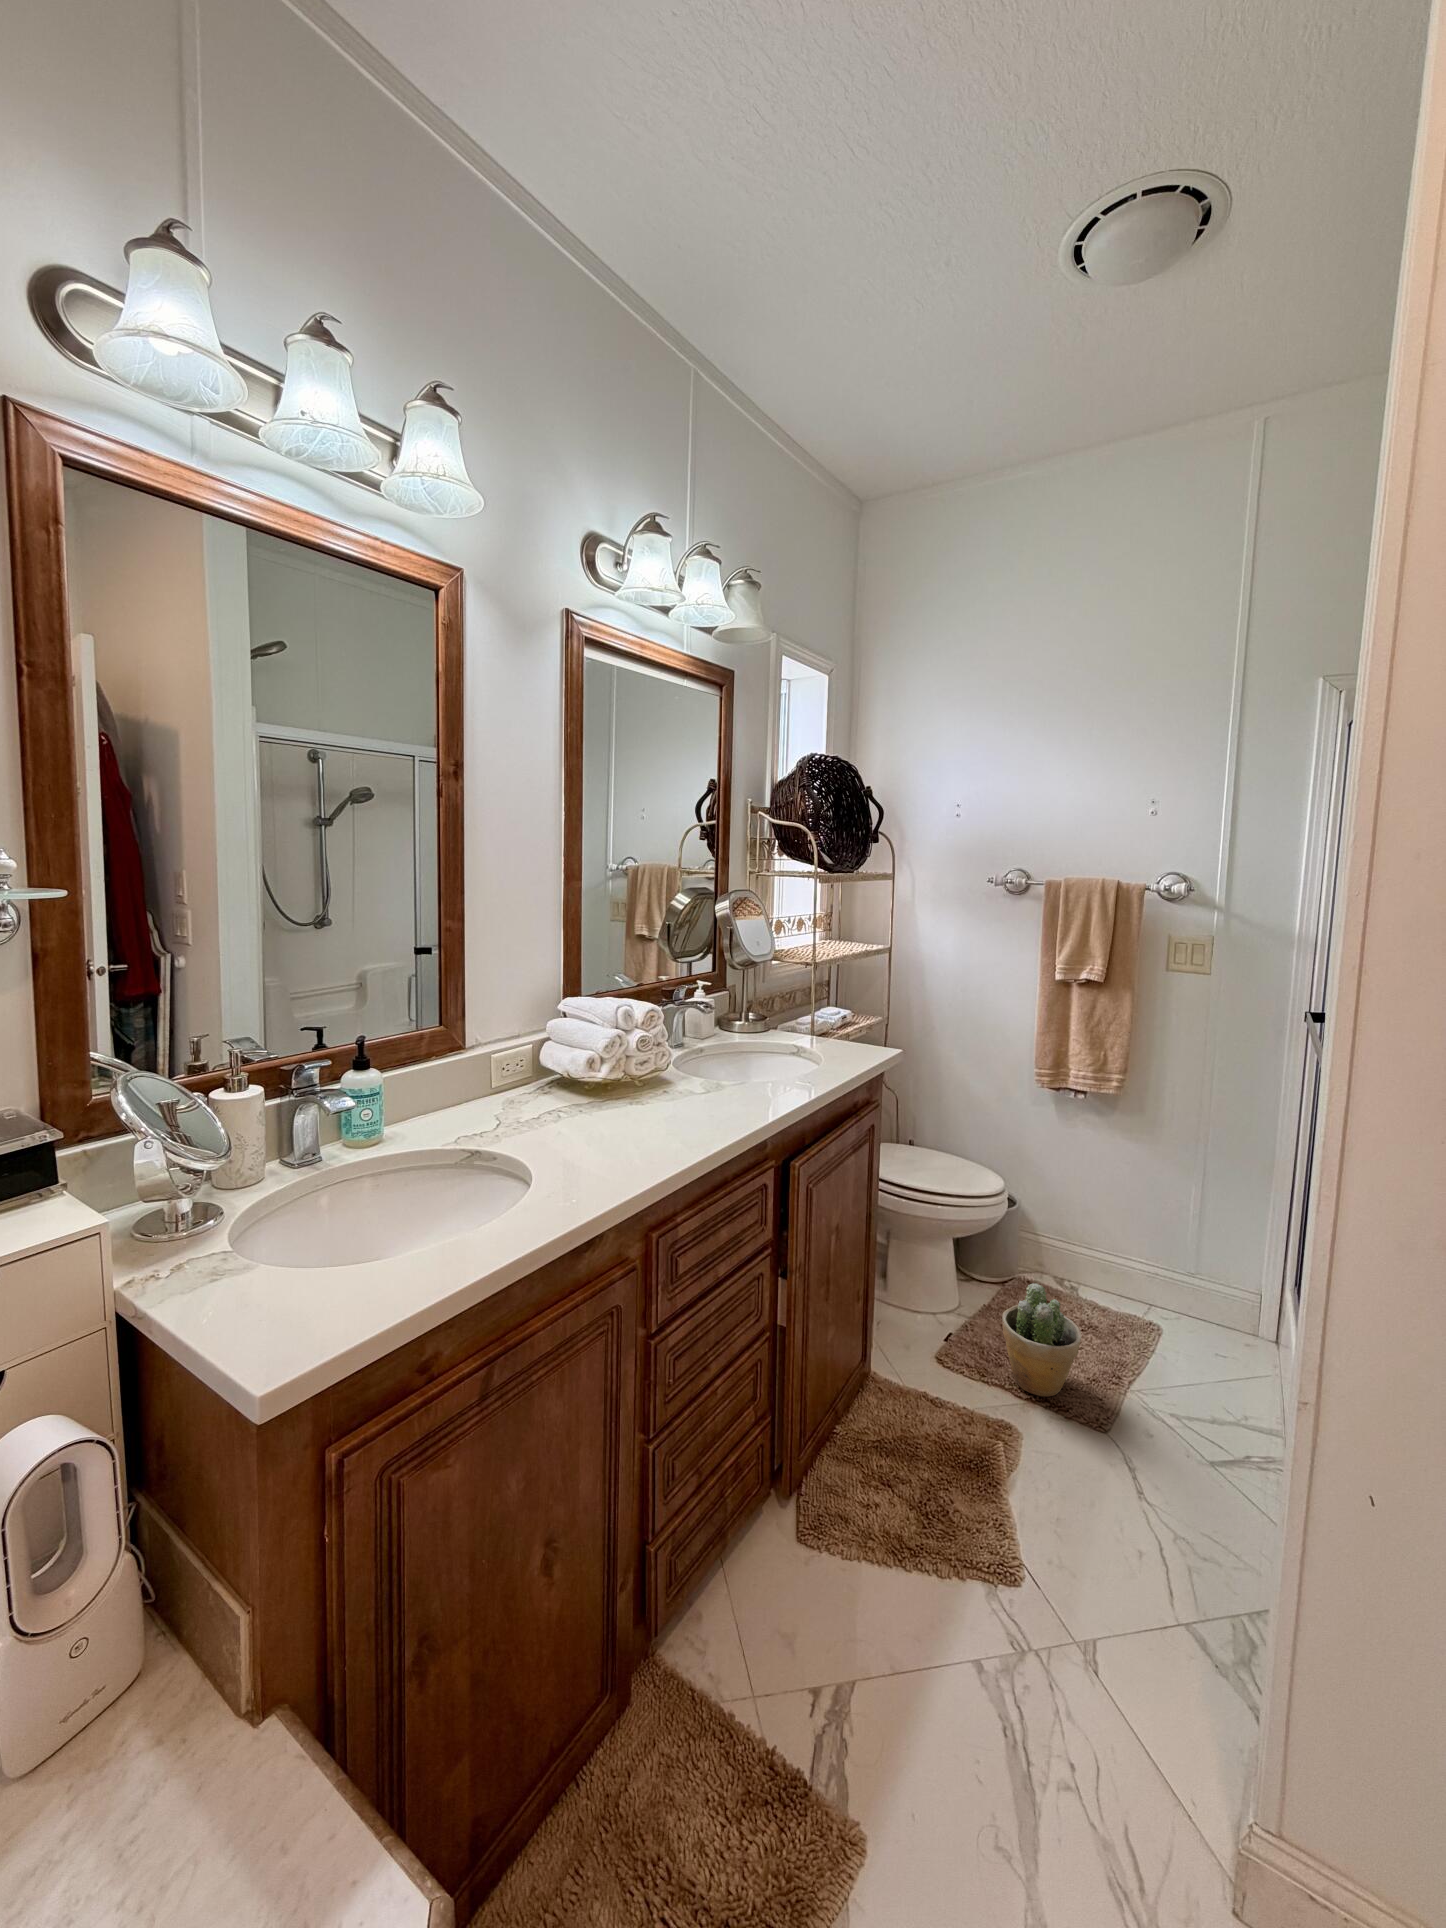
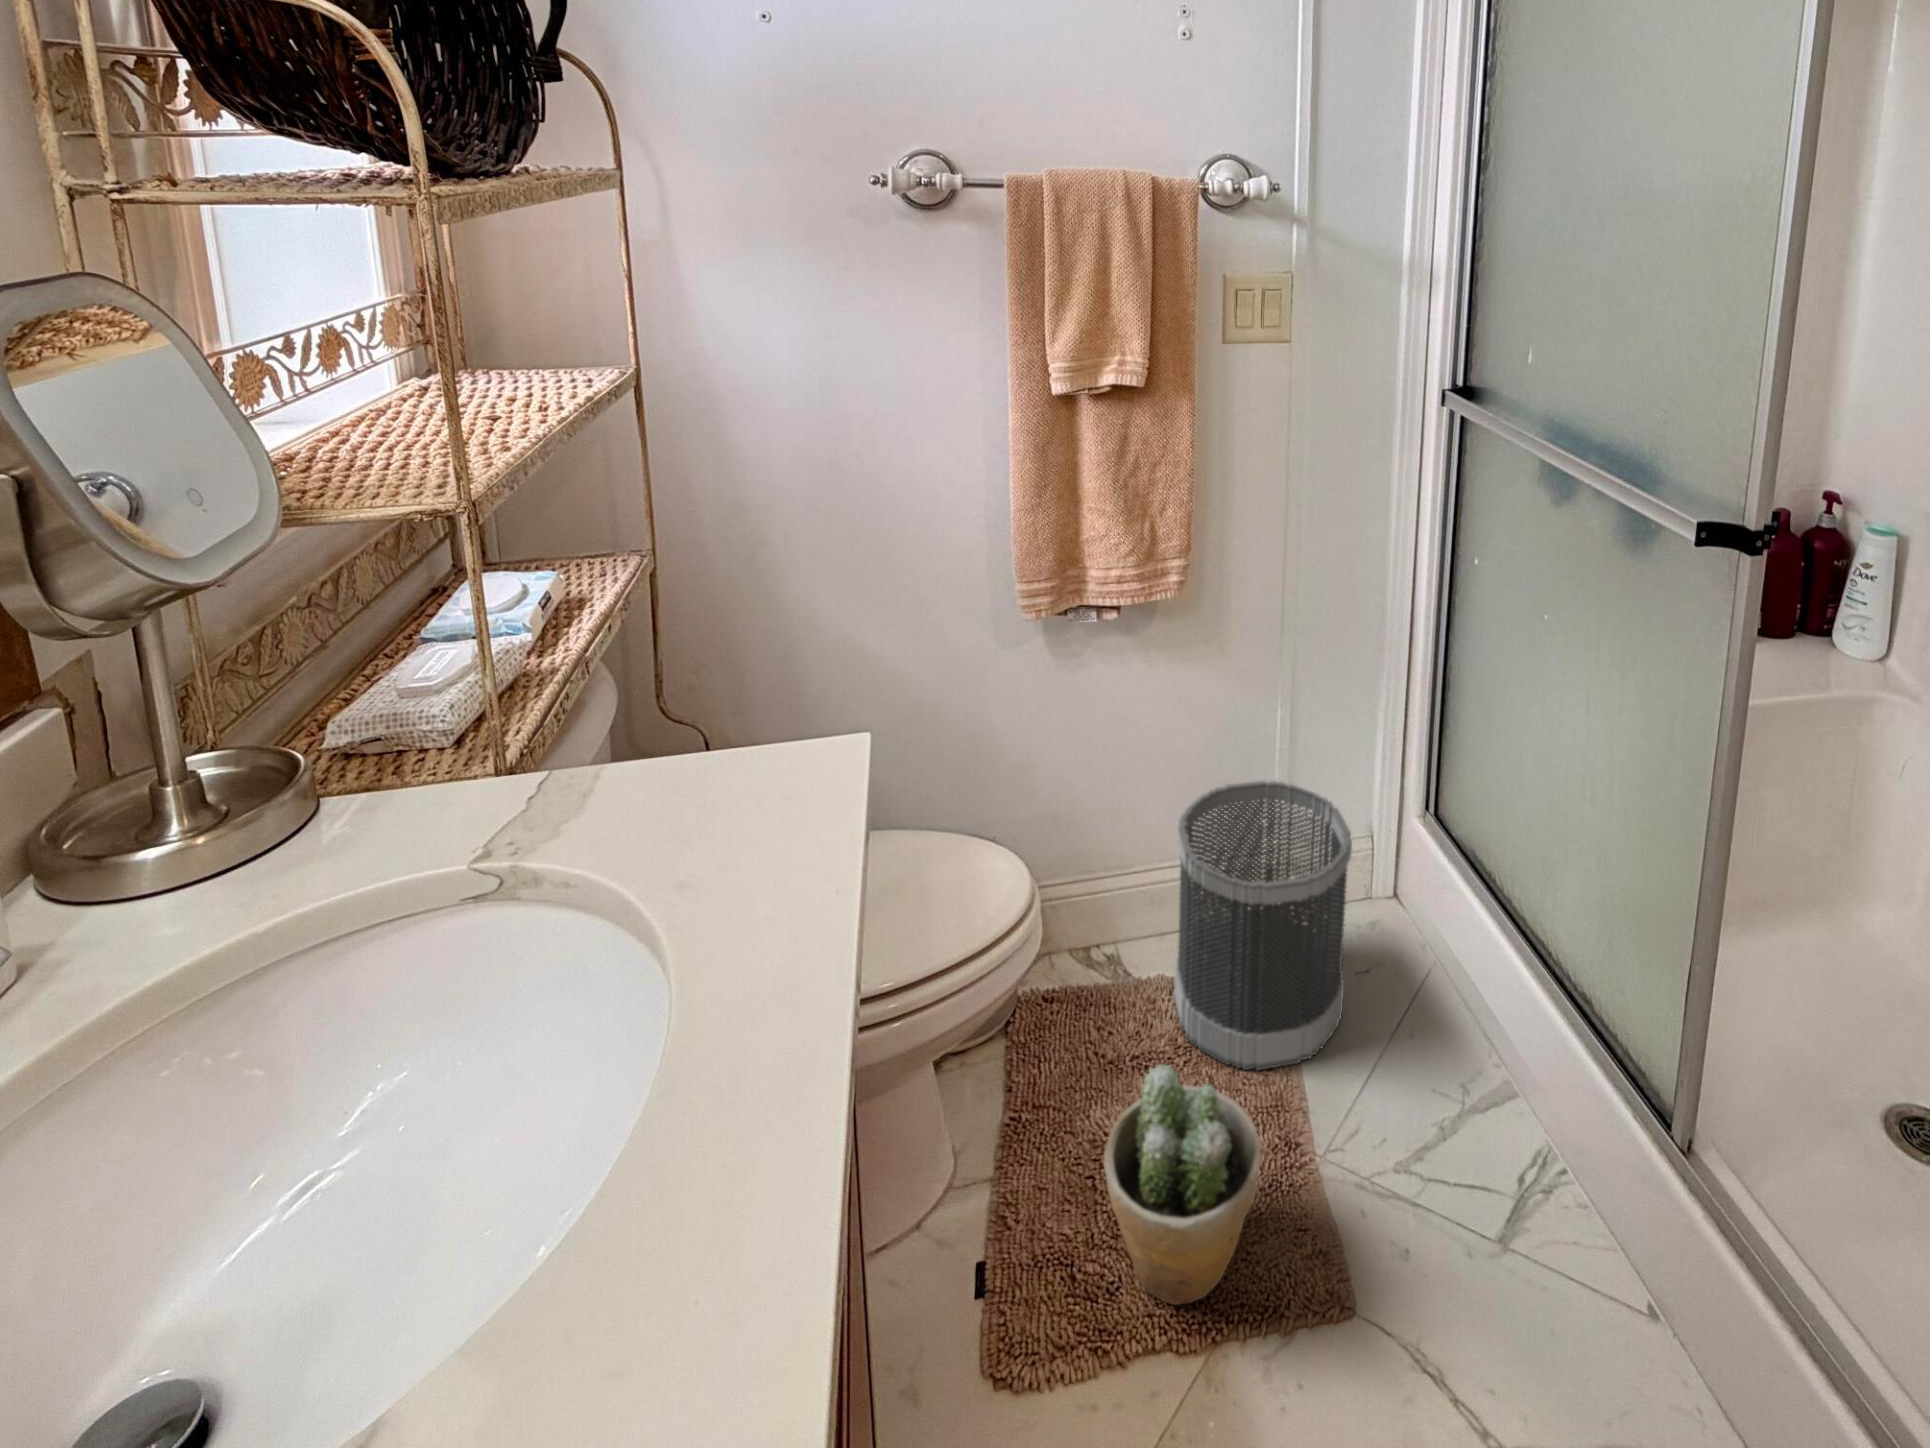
wastebasket: none [1090,1213,1207,1369] -> present [1174,781,1352,1070]

